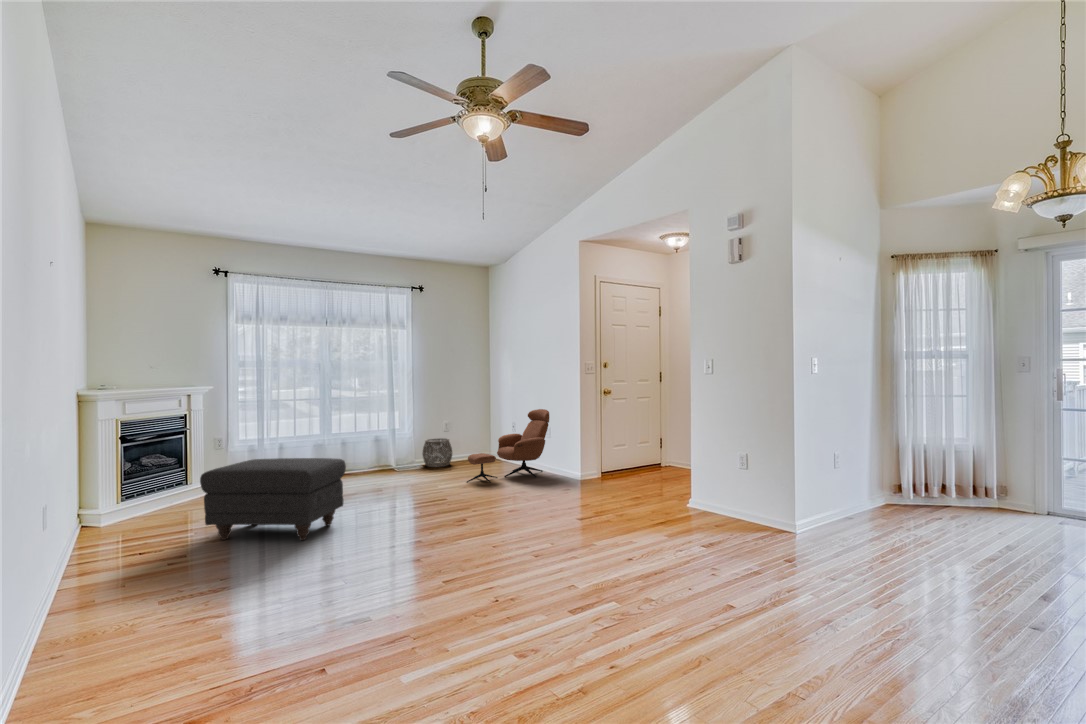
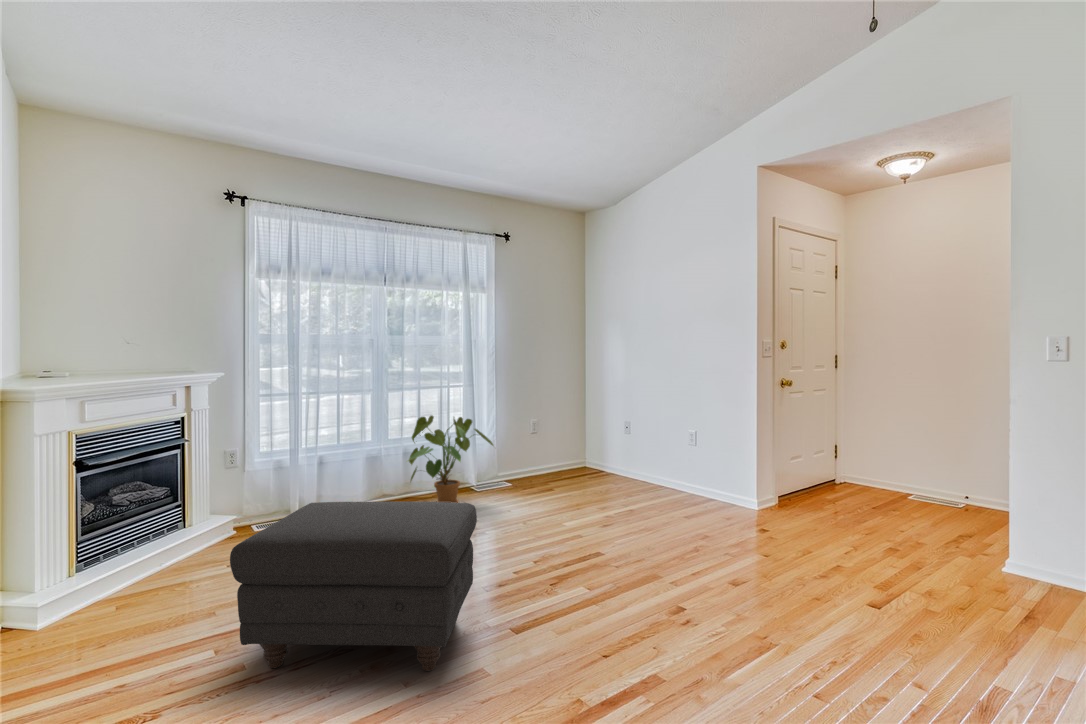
lounge chair: present [467,409,549,483] -> none [595,406,701,515]
house plant: none [338,416,406,479] -> present [408,415,493,503]
woven basket: present [422,438,452,467] -> none [507,443,548,484]

